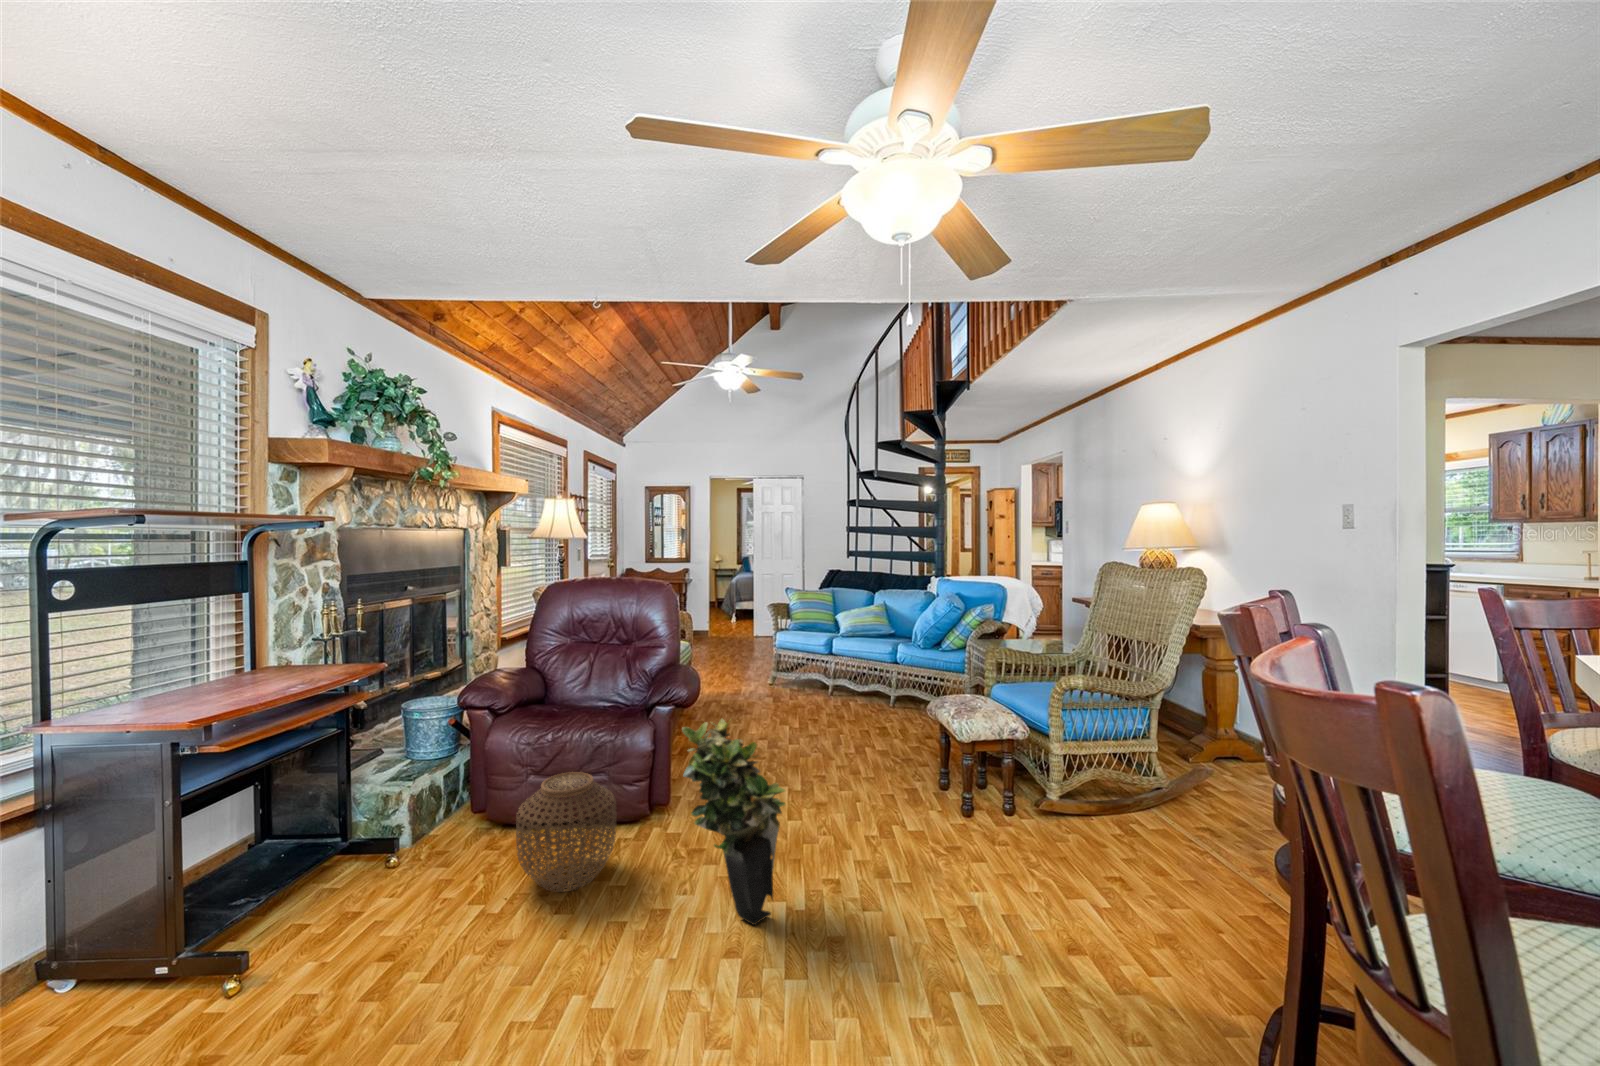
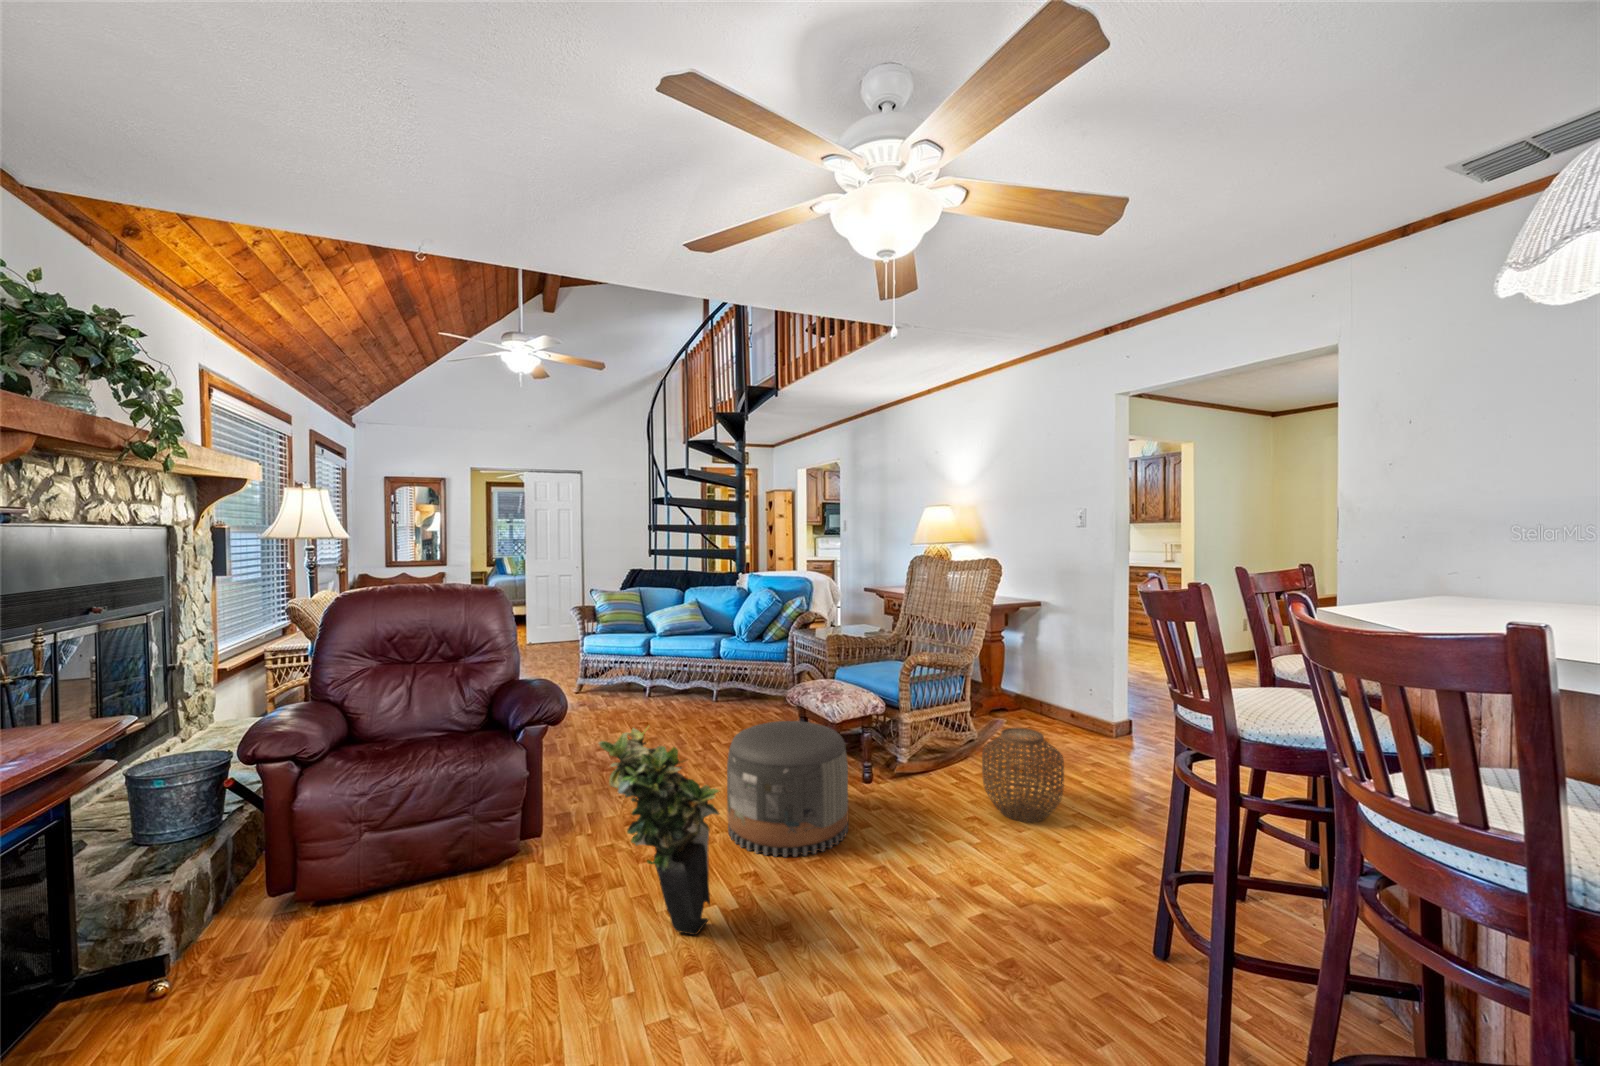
pouf: none [835,732,961,876] -> present [727,721,848,857]
woven basket: present [516,772,616,892] -> present [982,728,1064,822]

